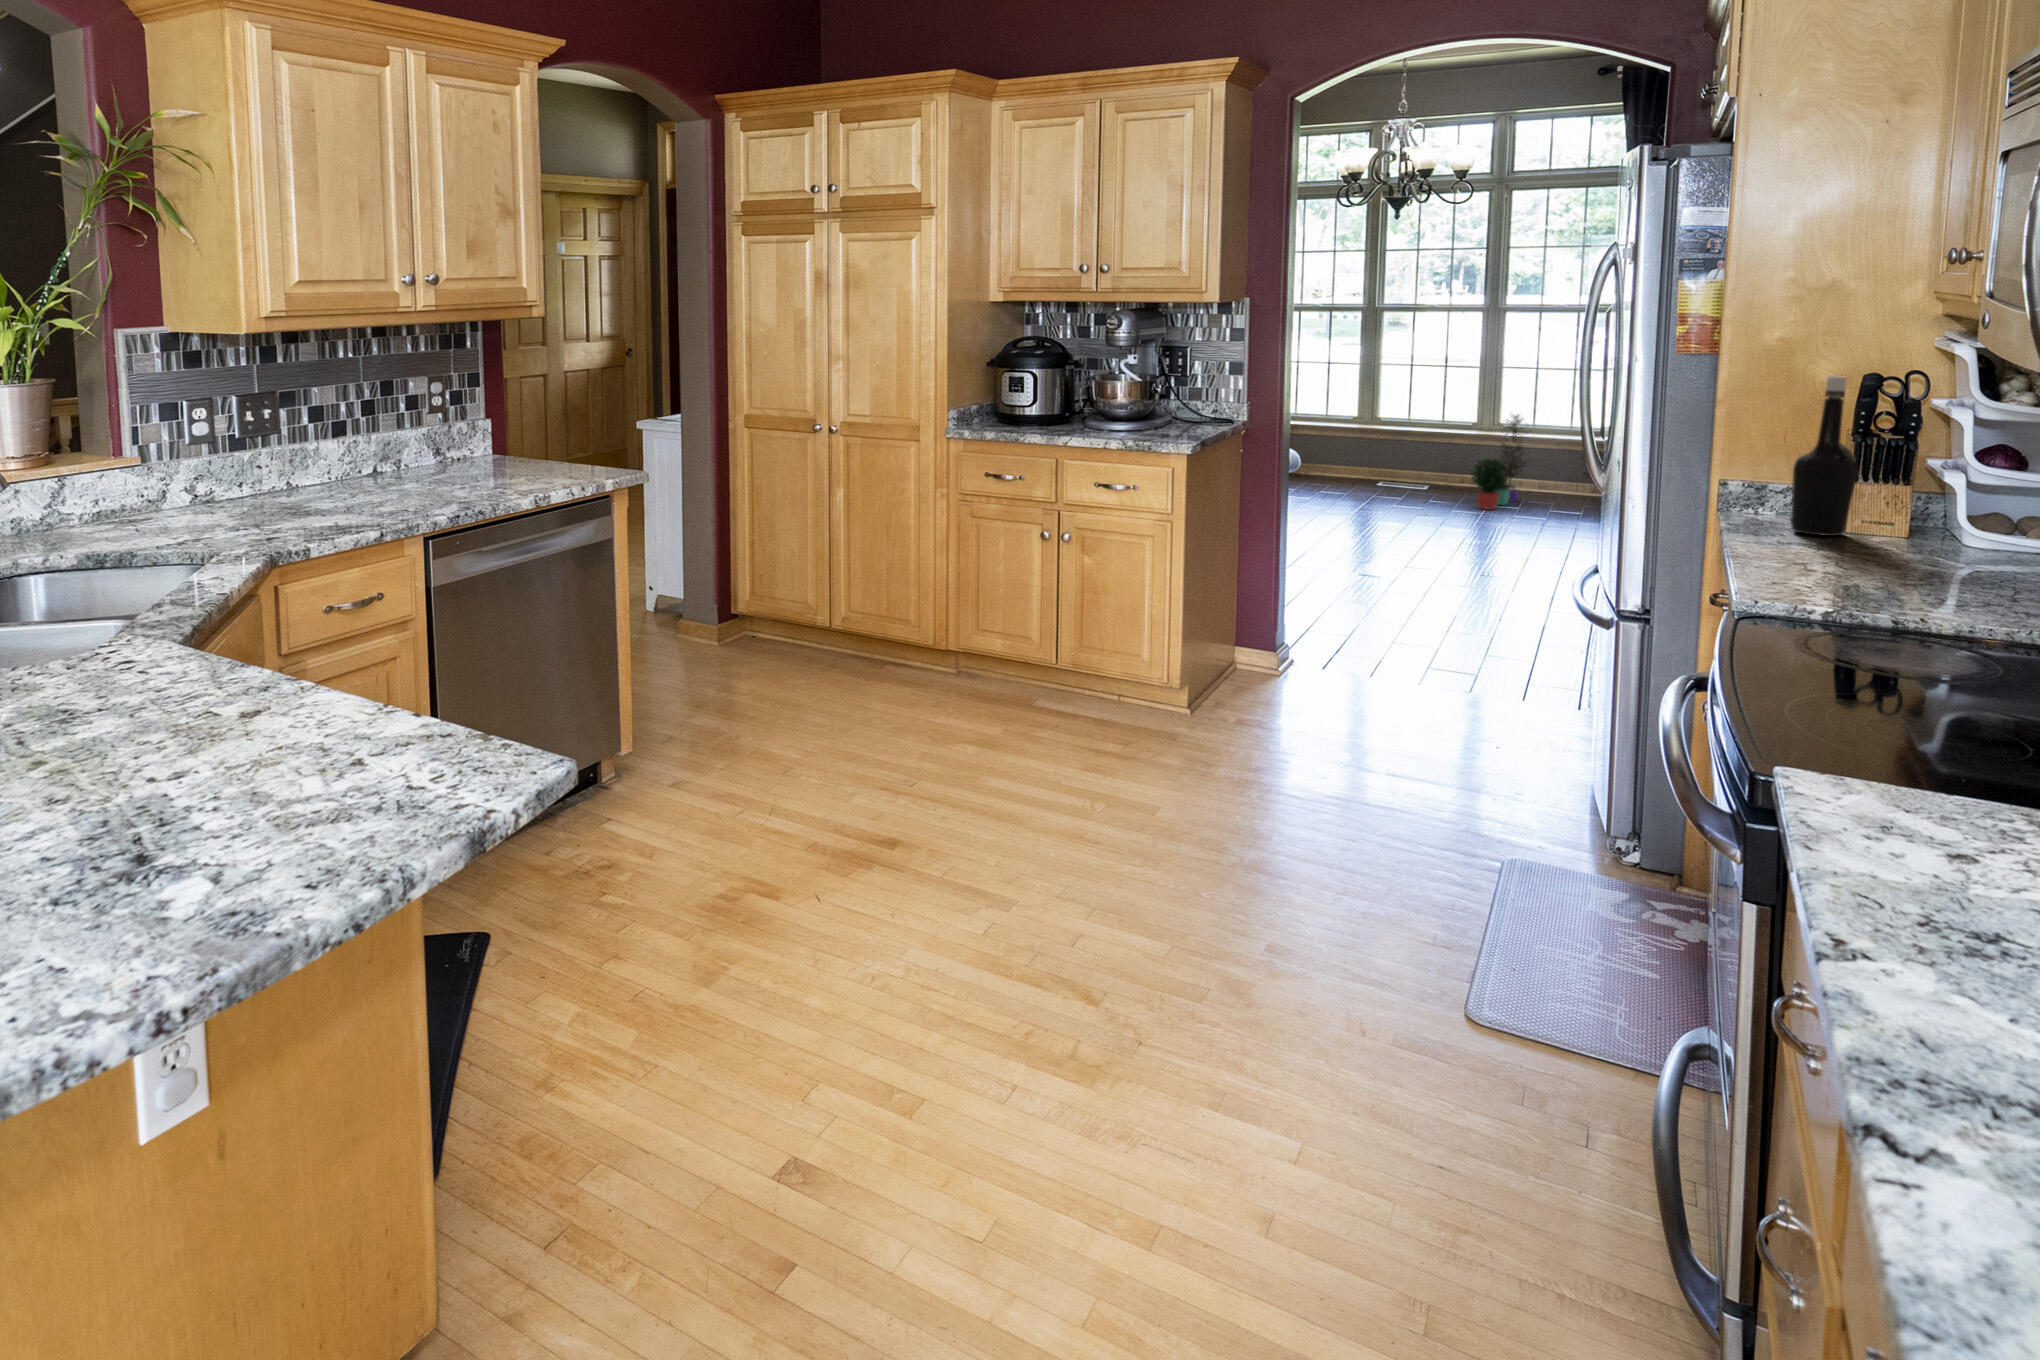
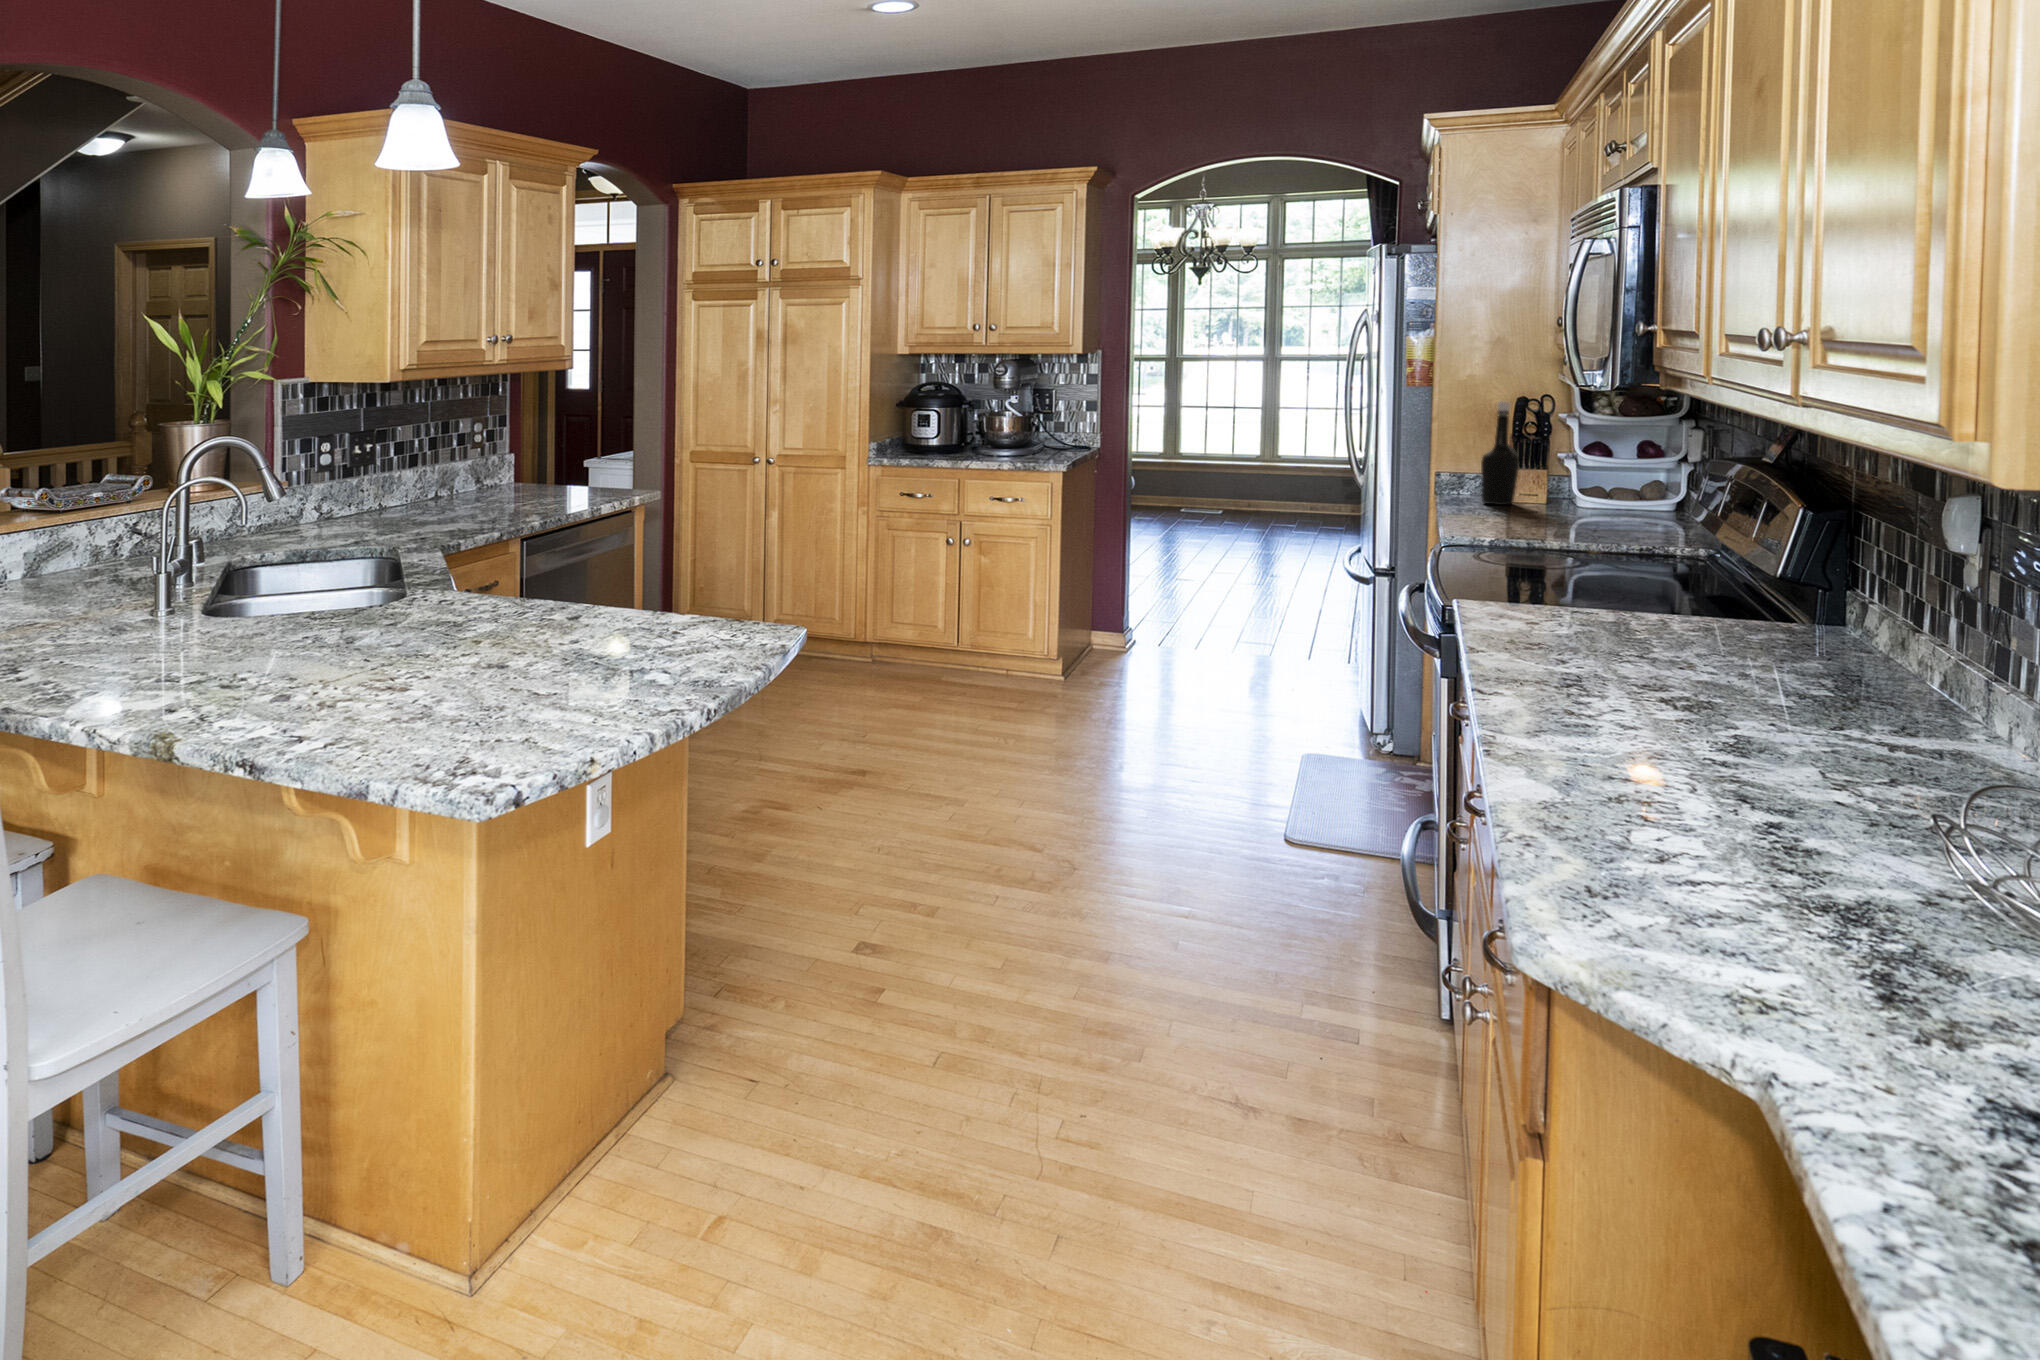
potted plant: present [1472,415,1531,510] -> none [1262,447,1311,530]

